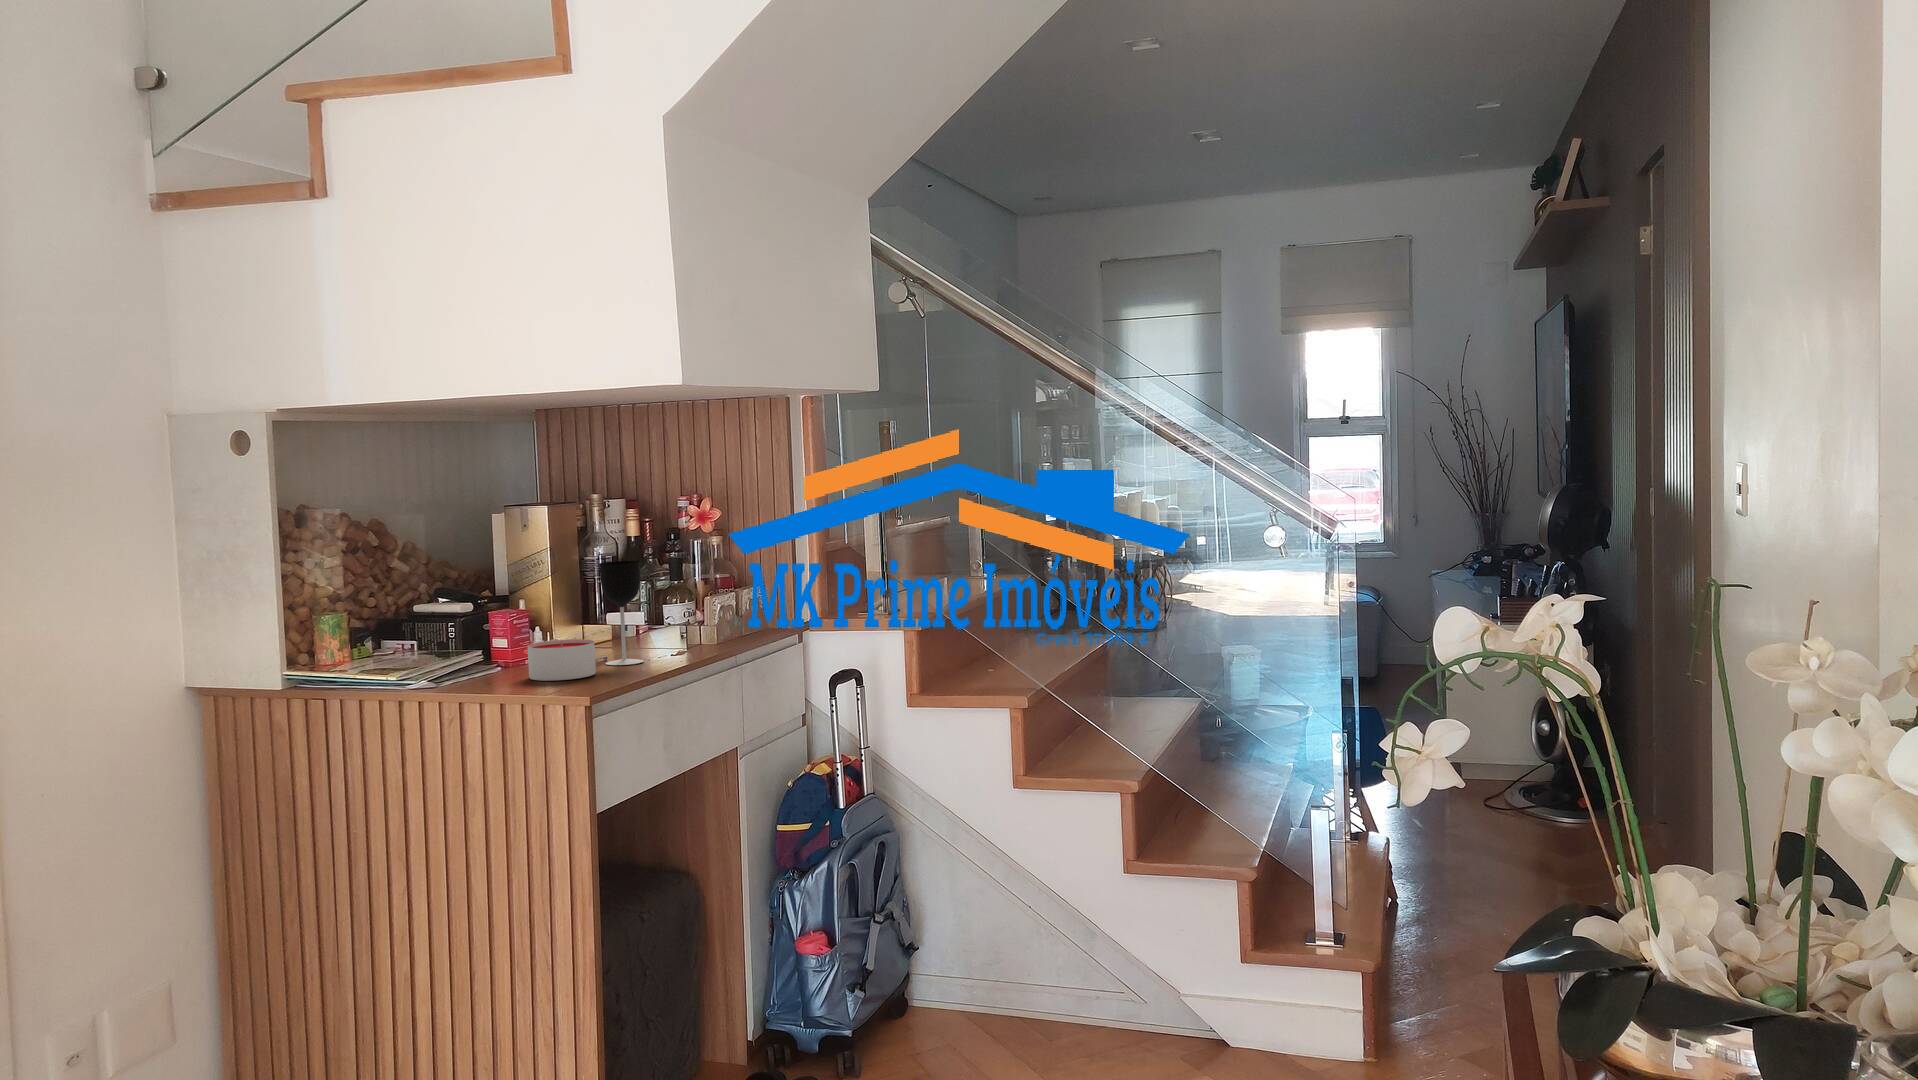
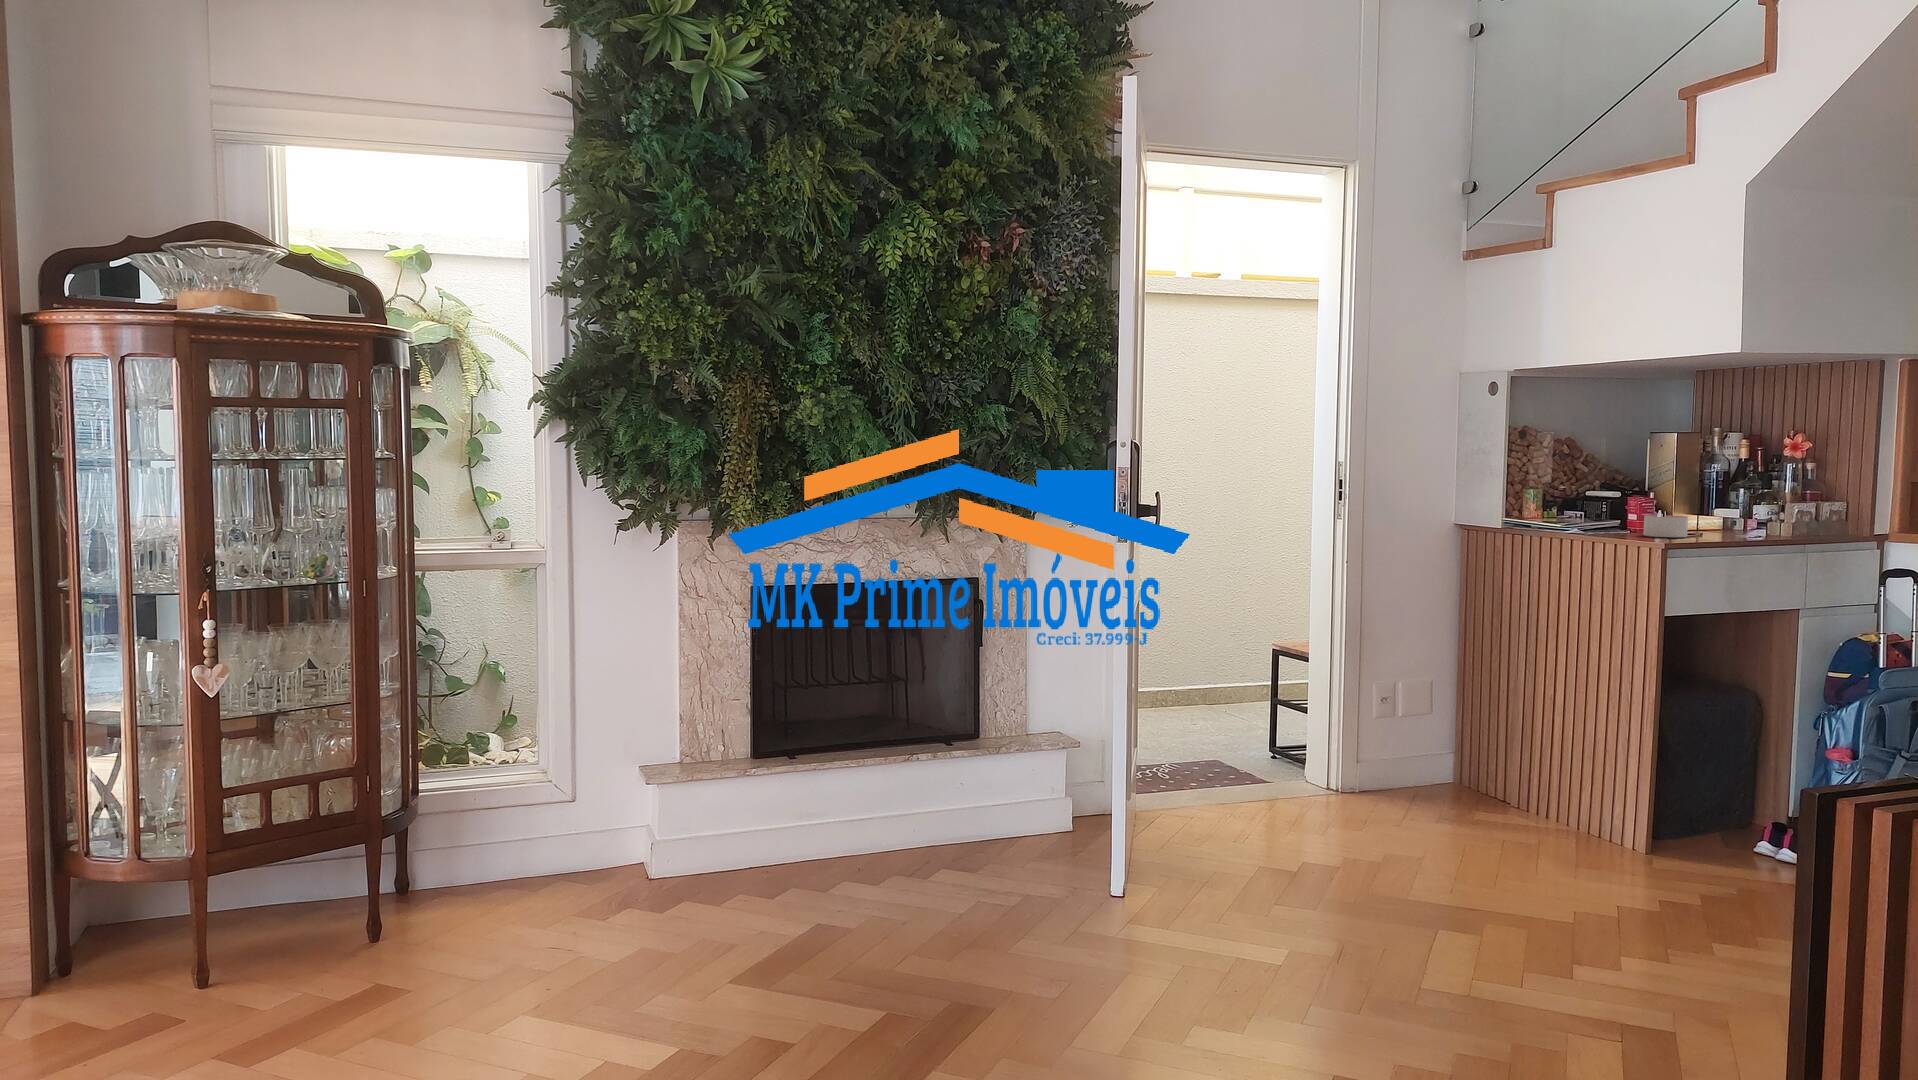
wine glass: present [599,561,643,665] -> none [1699,471,1731,537]

